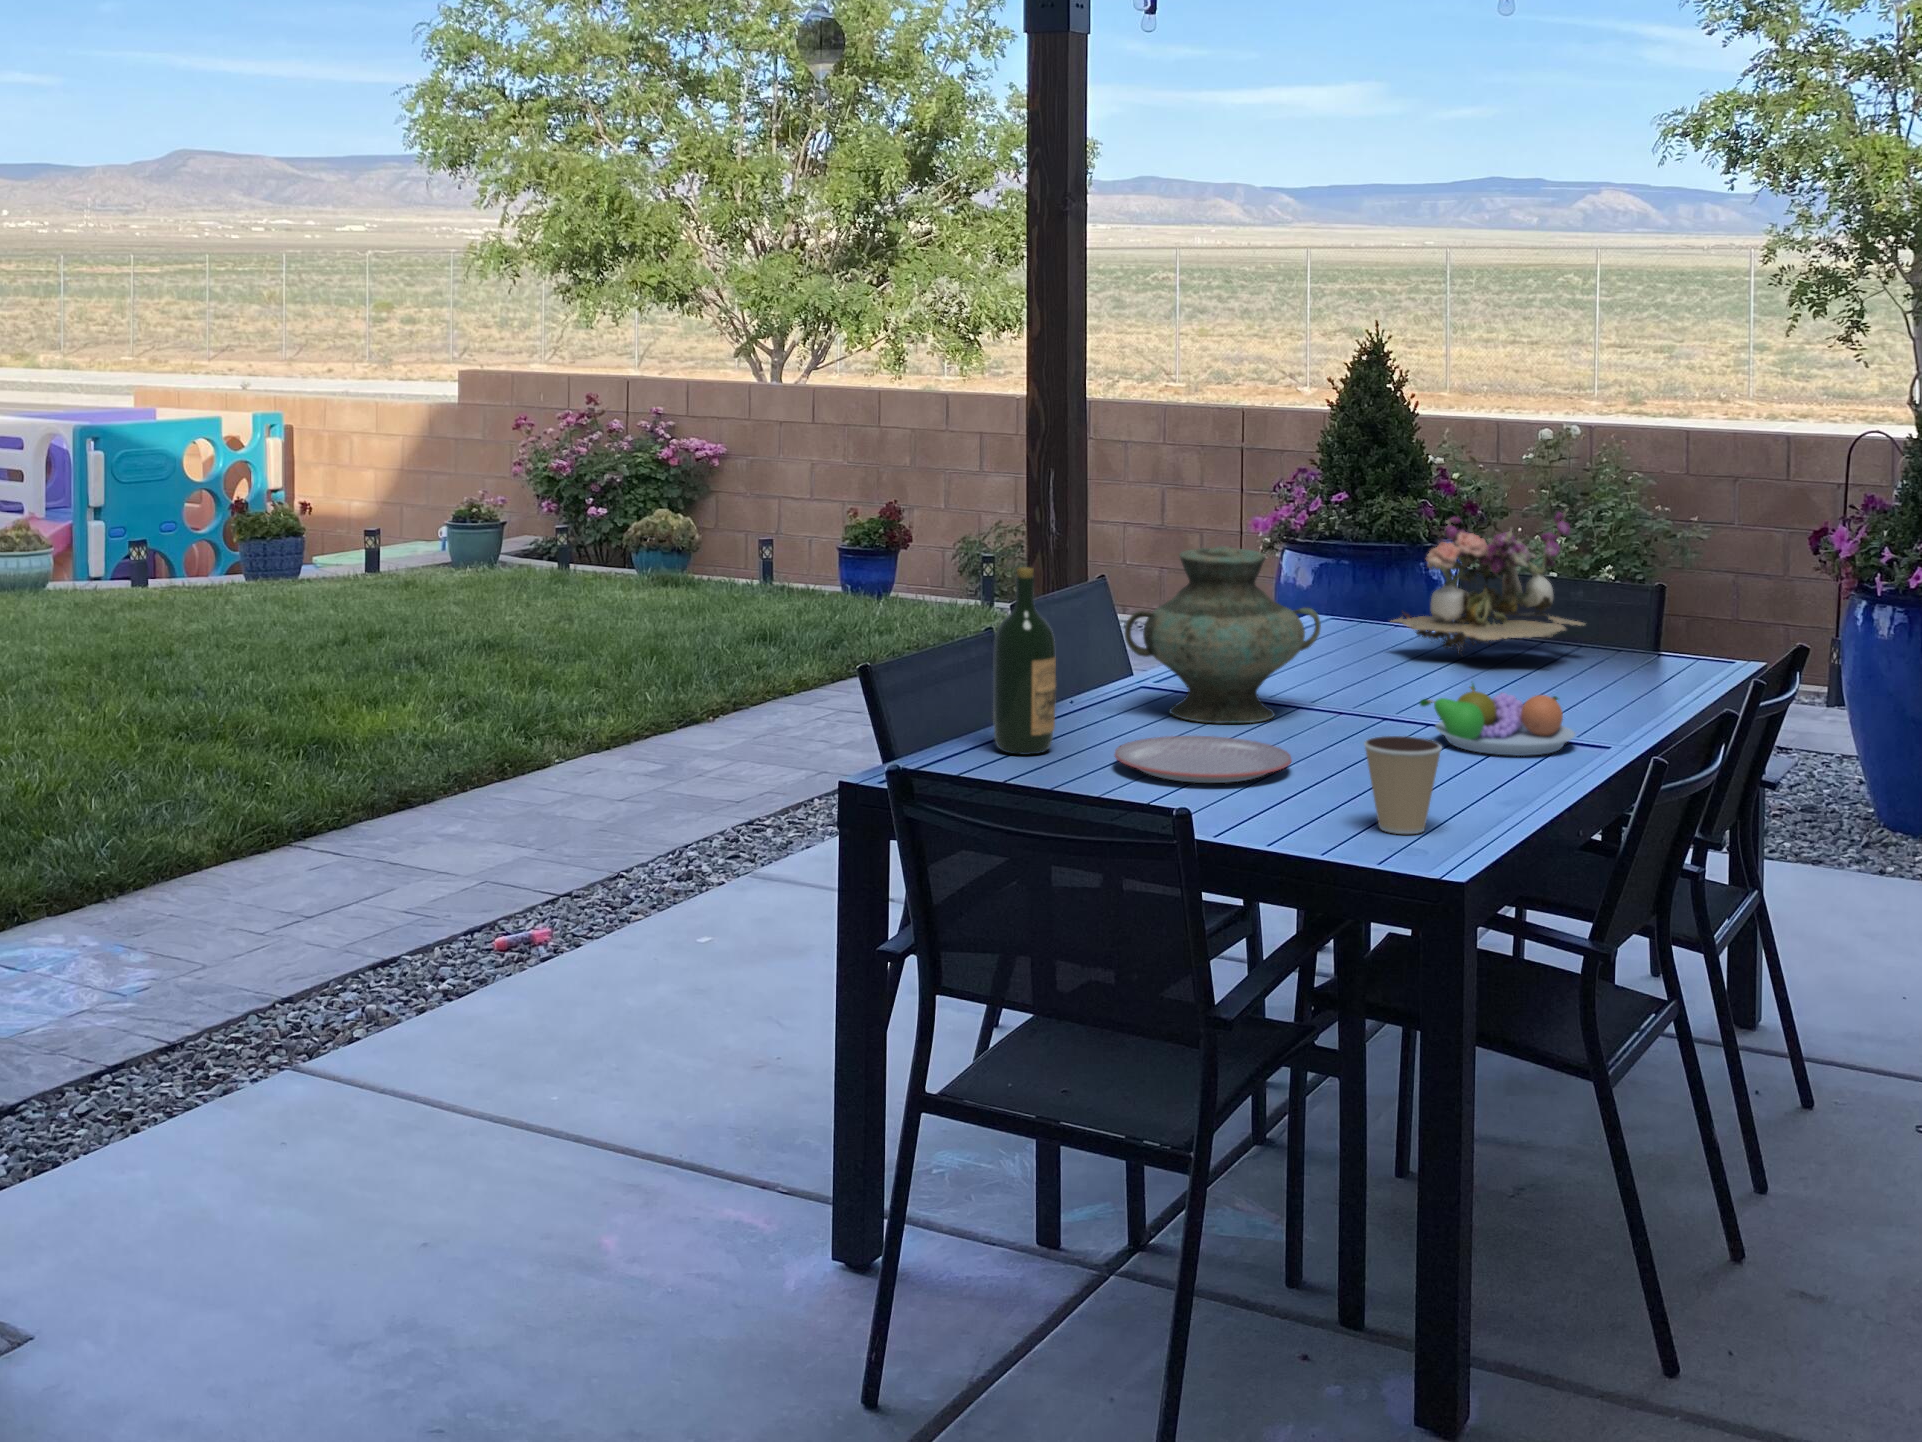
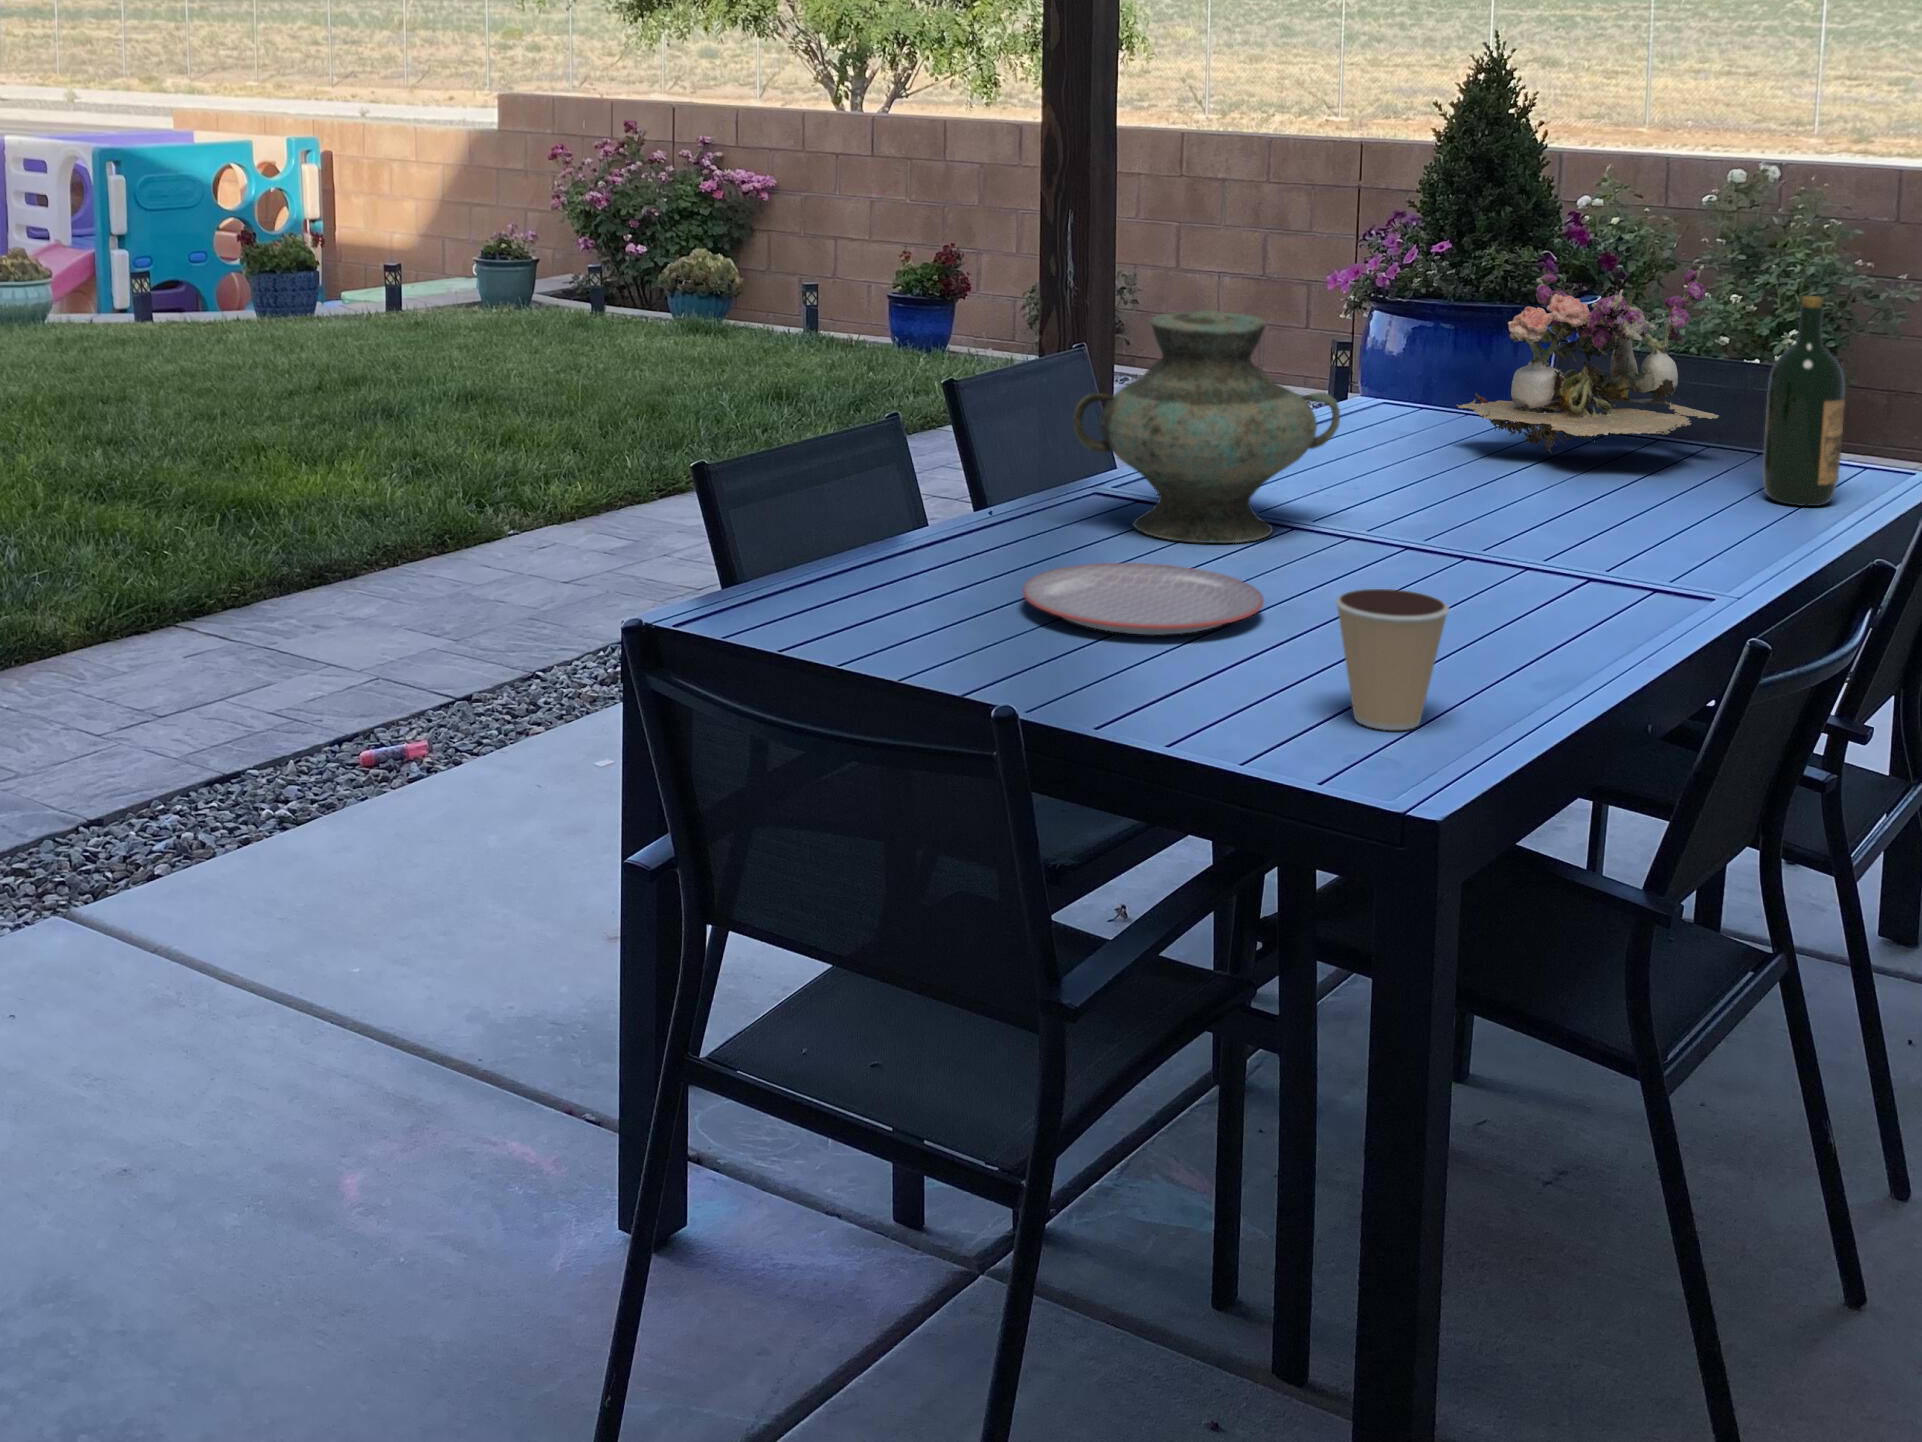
wine bottle: present [993,567,1056,755] -> present [1763,296,1845,506]
fruit bowl: present [1420,684,1575,756] -> none [1458,499,1675,605]

